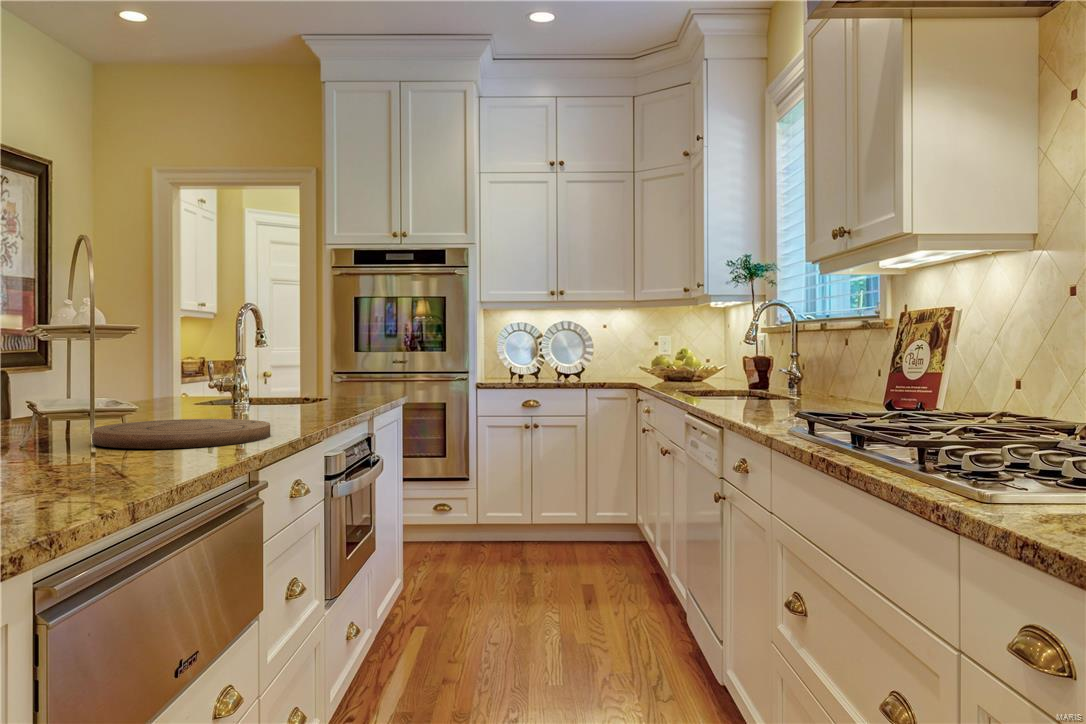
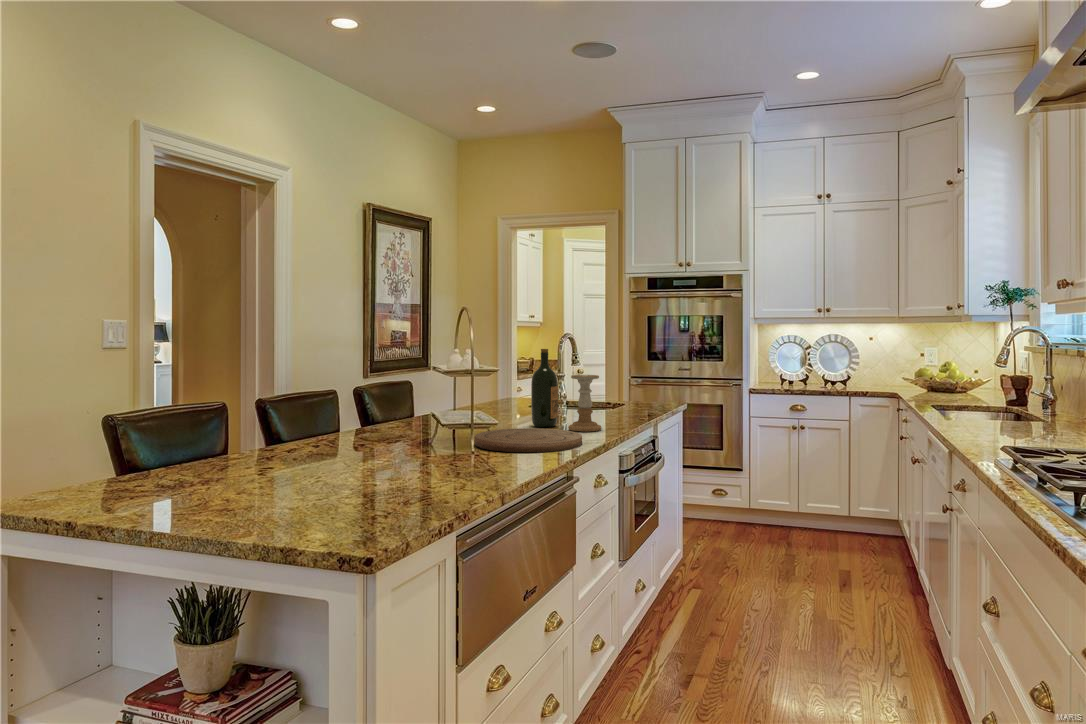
wine bottle: none [192,309,234,421] -> present [531,349,558,427]
candle holder: none [249,345,299,423] -> present [568,375,602,432]

